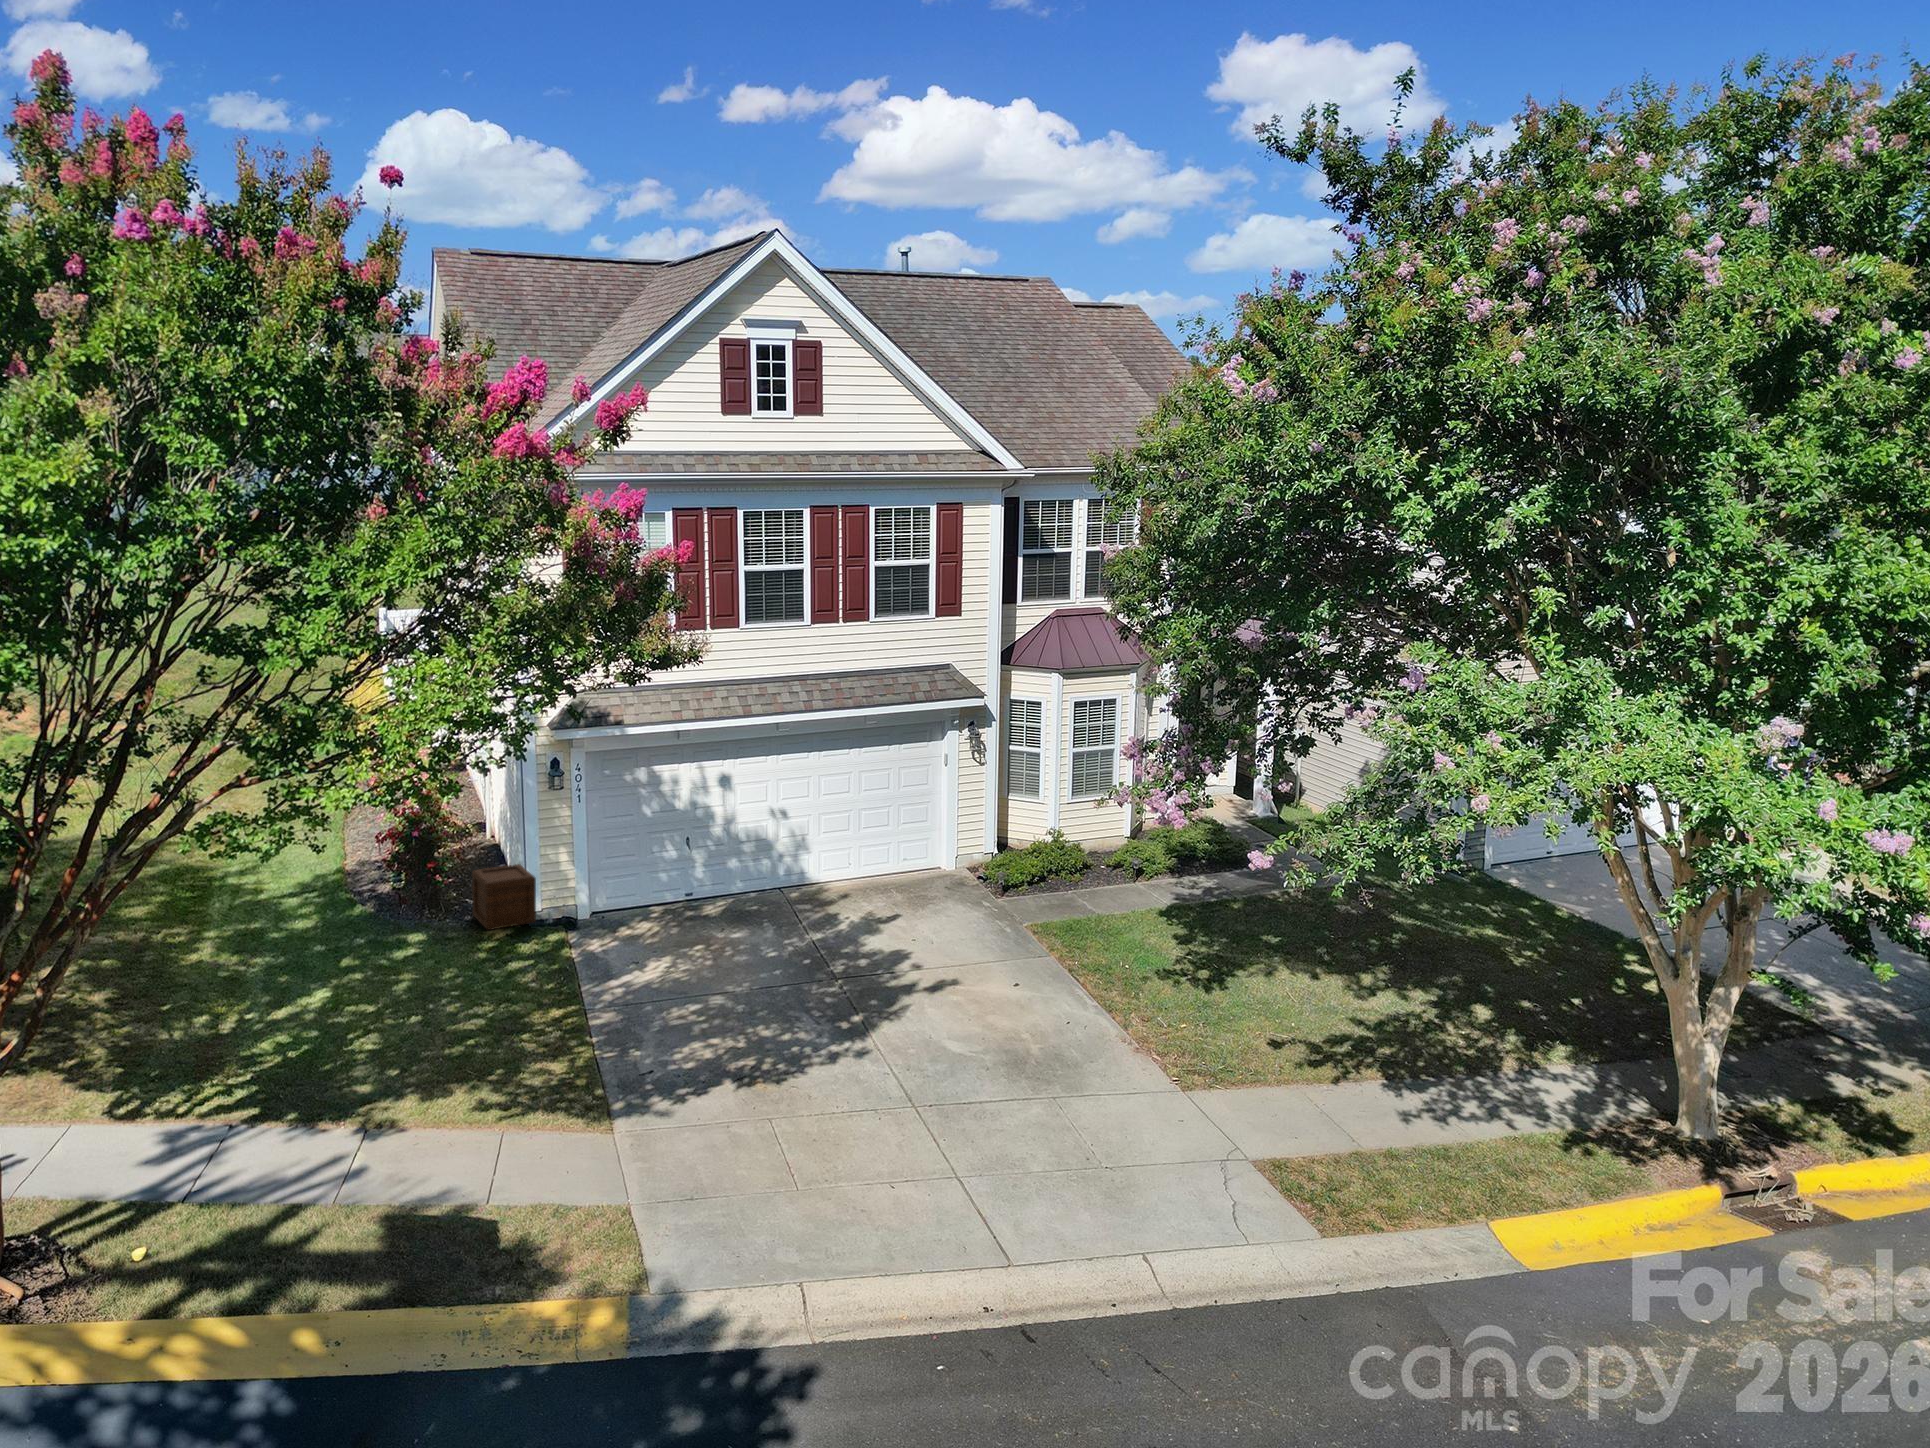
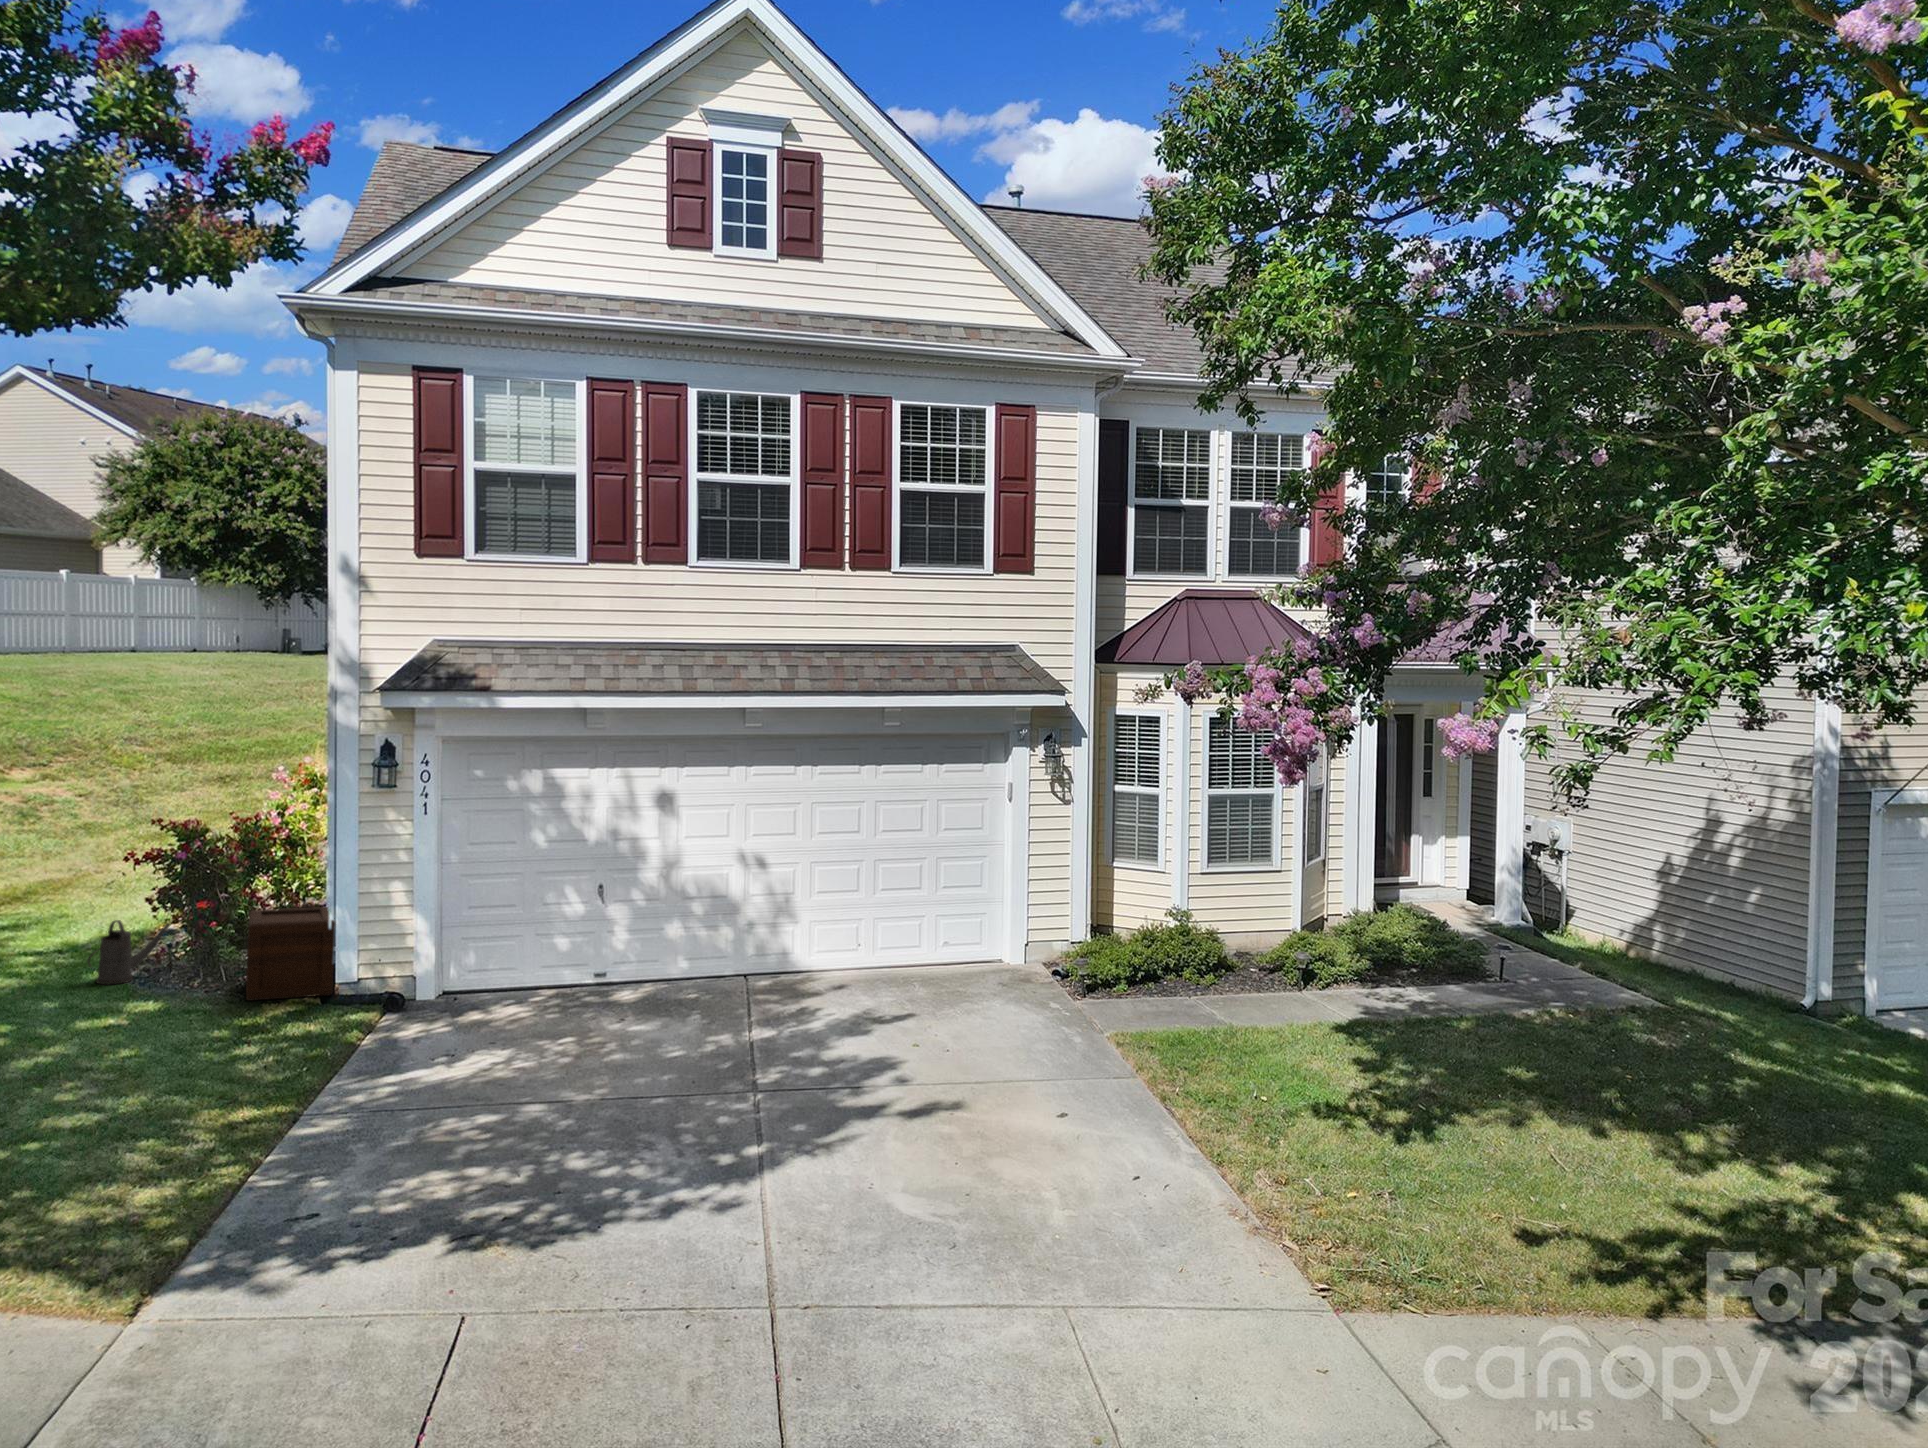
watering can: none [373,879,414,923] -> present [87,920,169,984]

